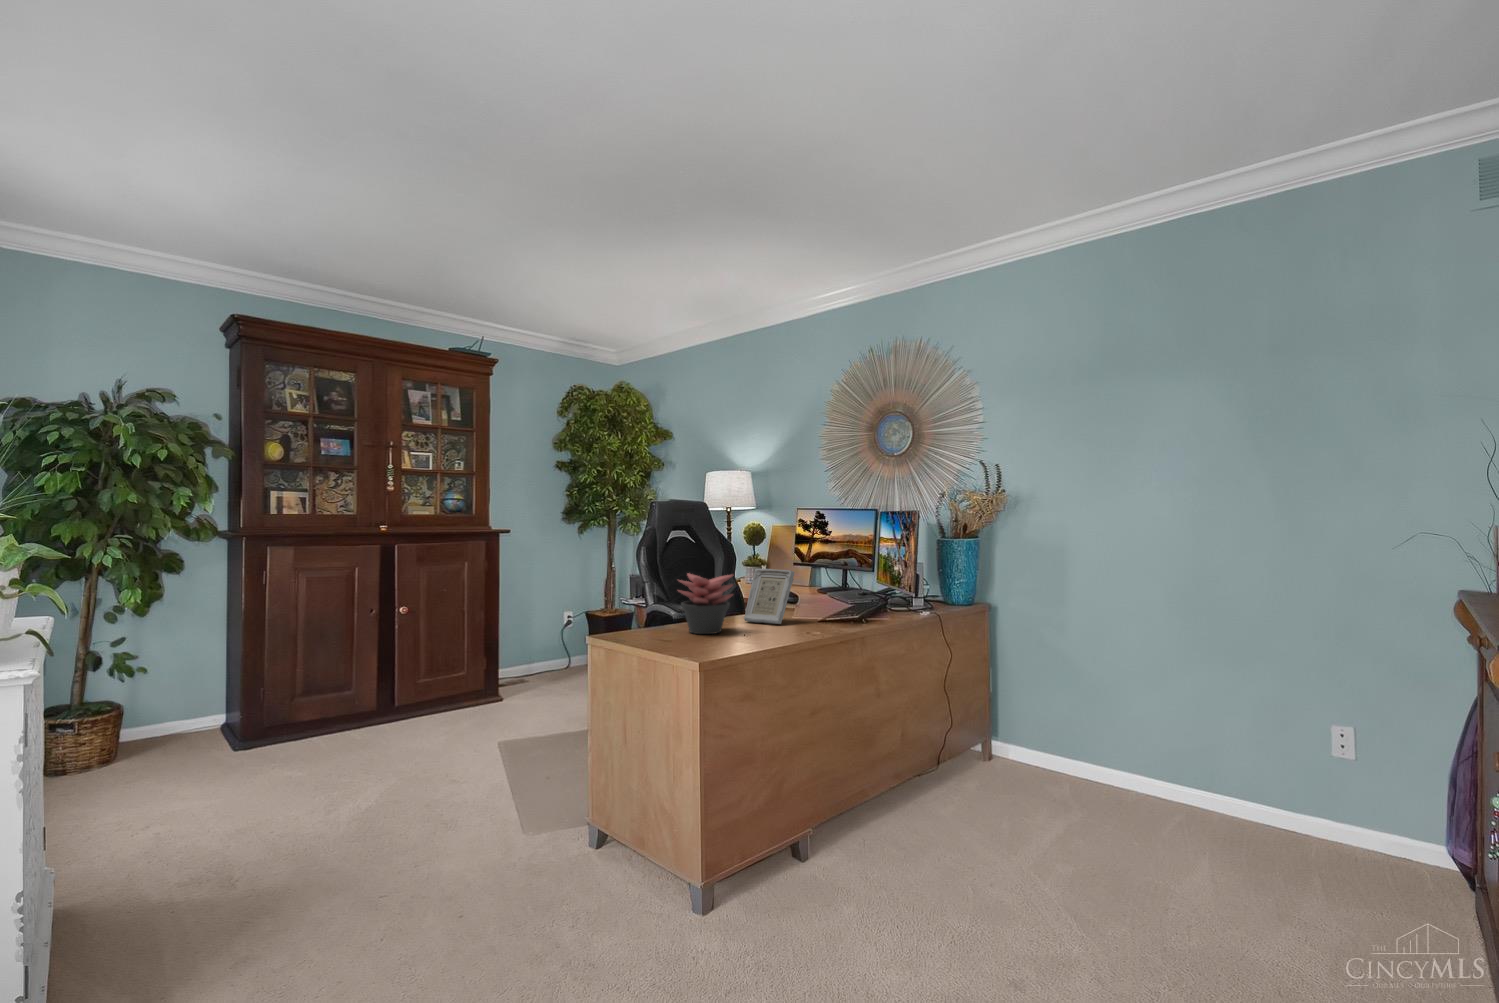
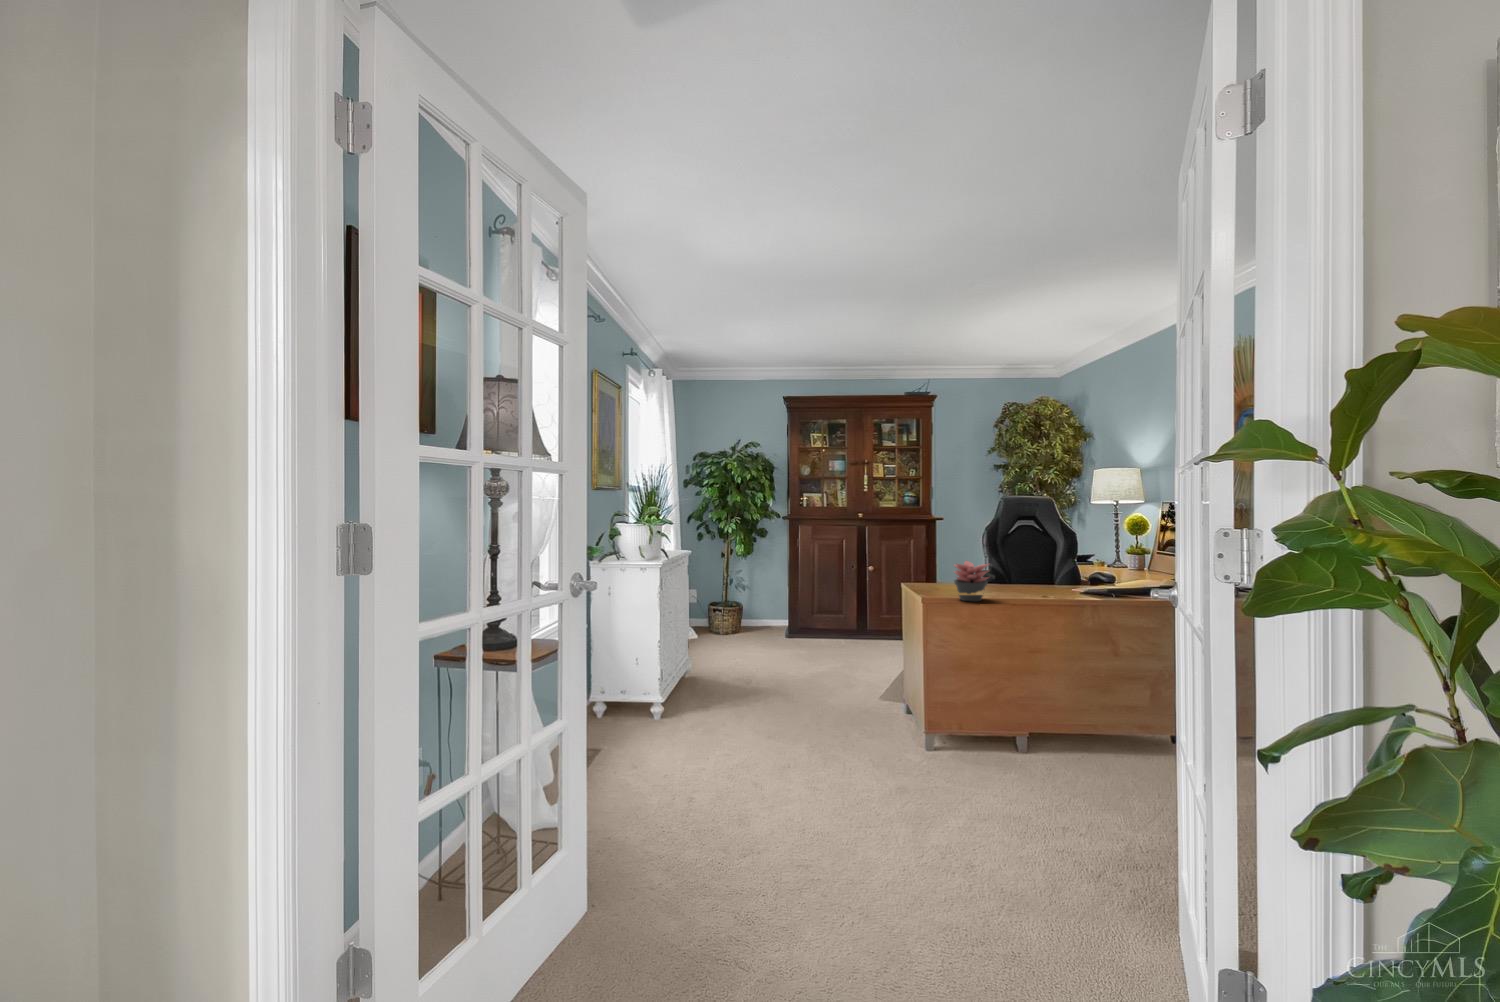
picture frame: present [744,569,794,624] -> none [1014,561,1052,602]

